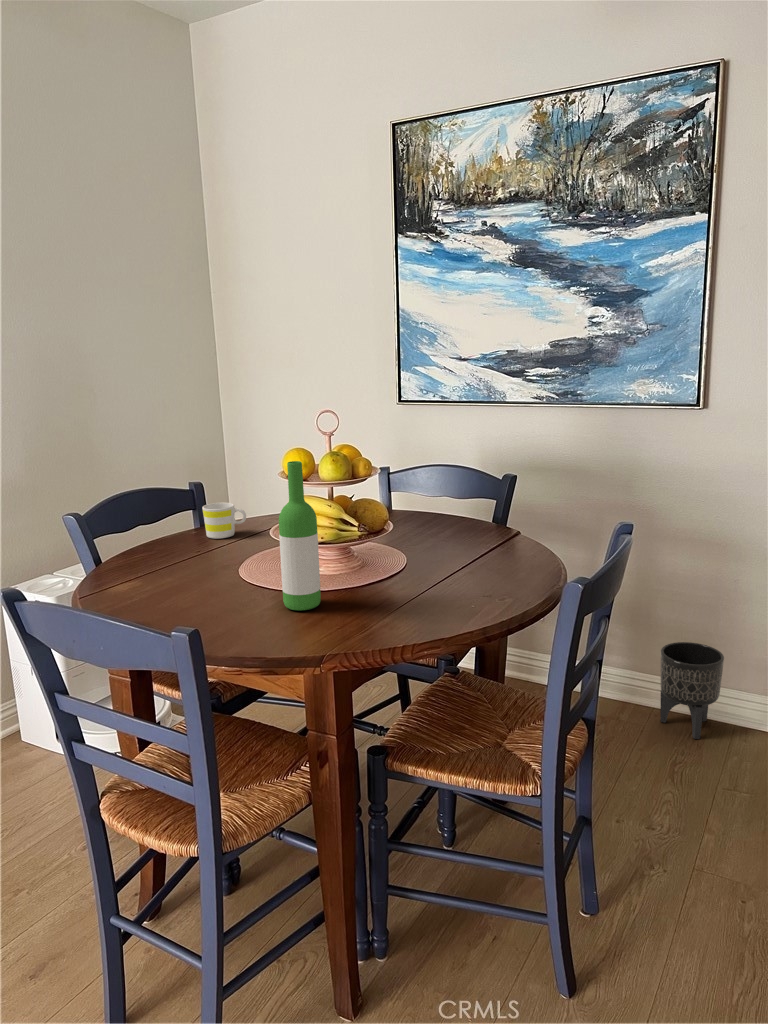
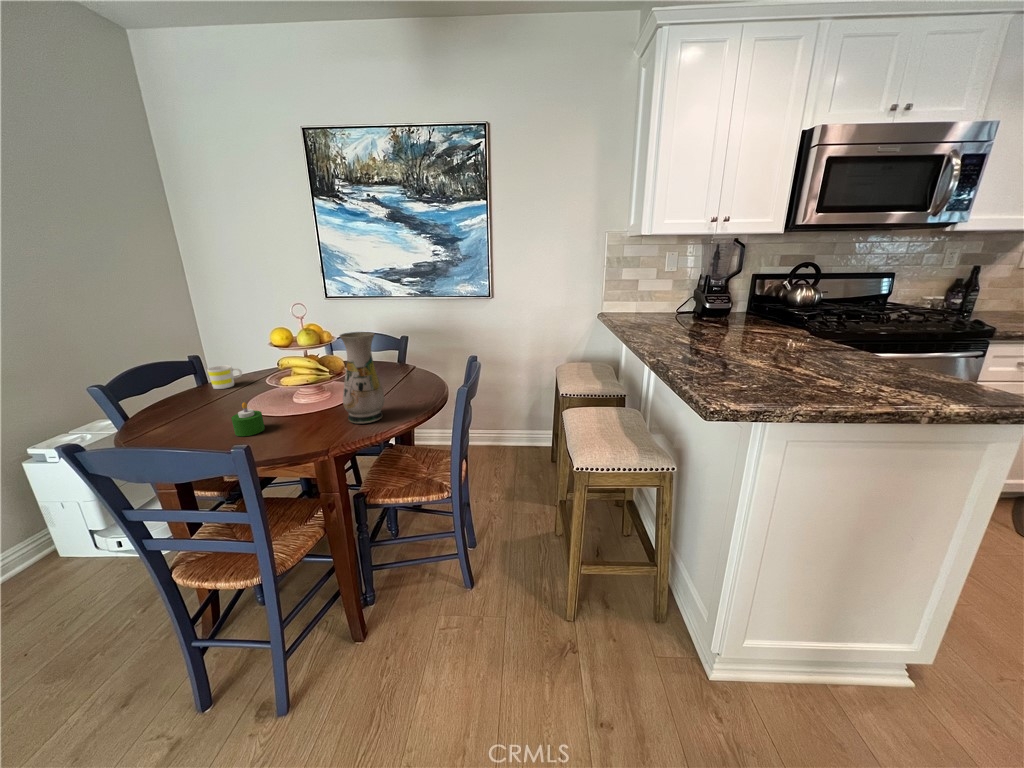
wine bottle: present [279,461,321,610] -> none [280,336,314,426]
vase: none [365,461,434,623] -> present [340,332,385,423]
candle: none [207,560,250,614] -> present [231,402,265,436]
planter: present [660,642,724,739] -> none [482,409,510,452]

